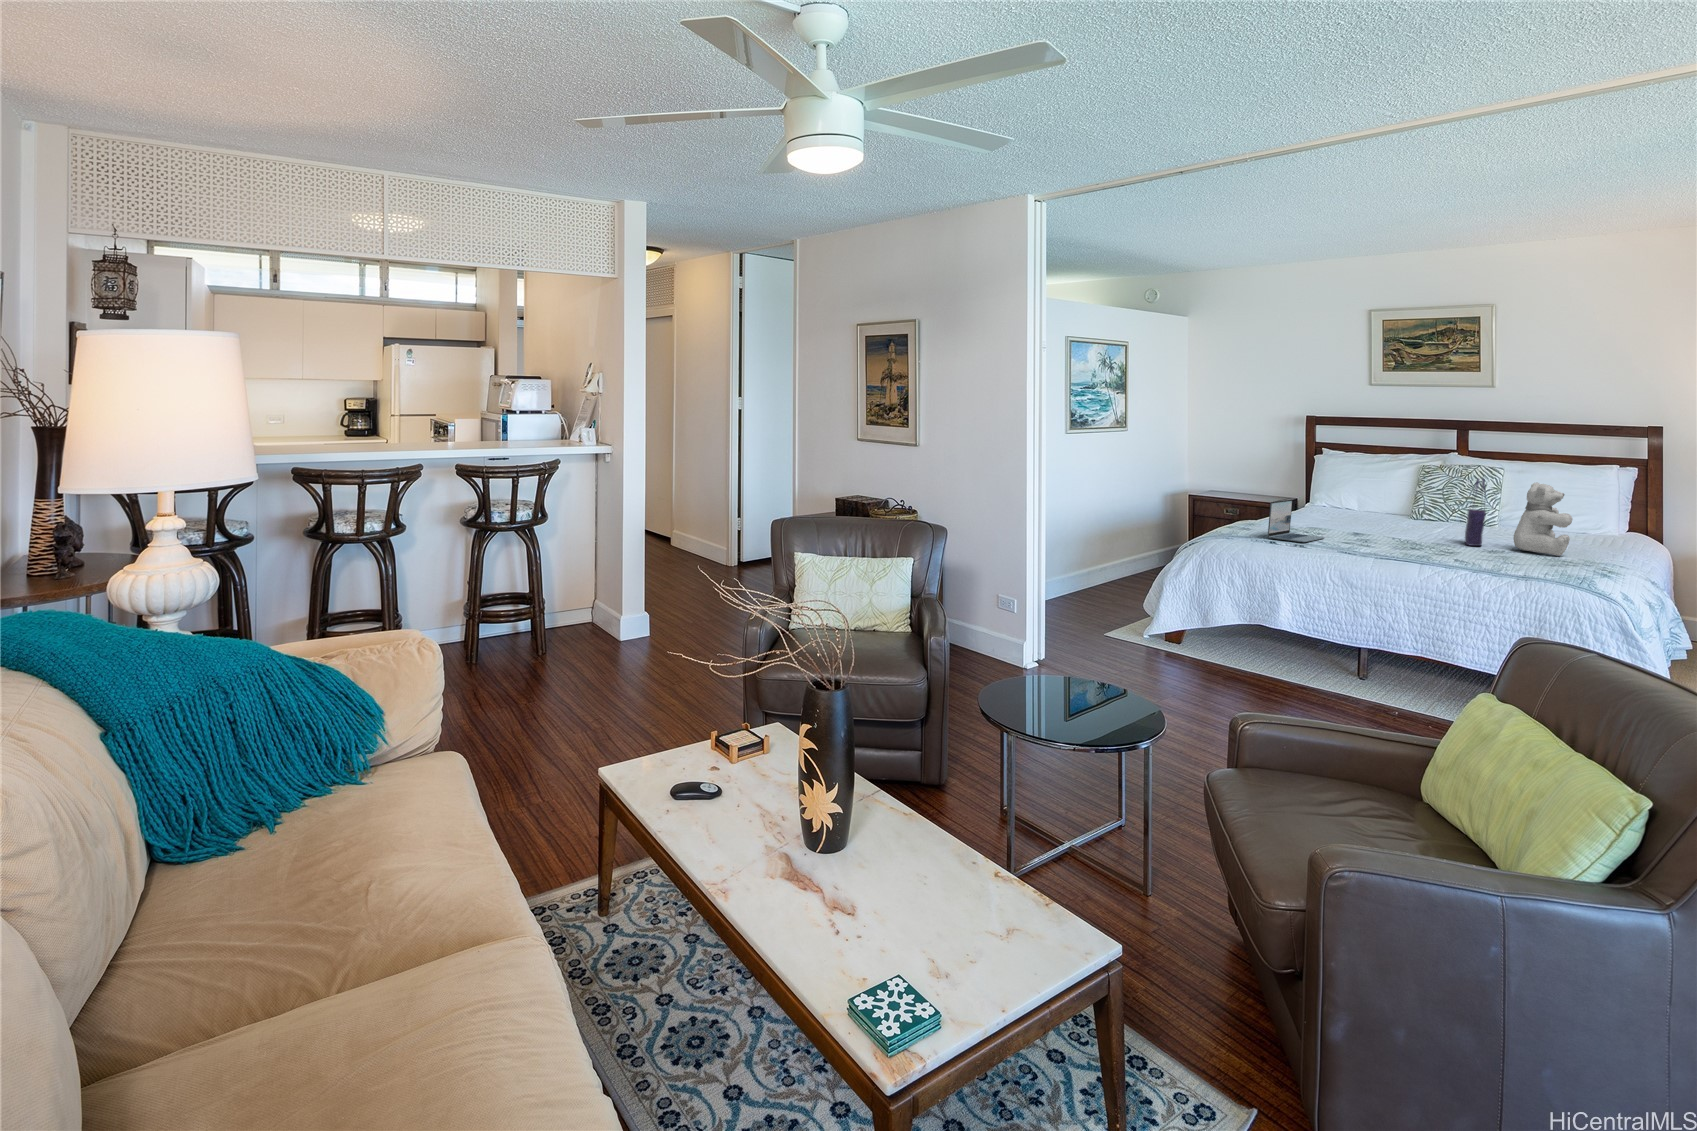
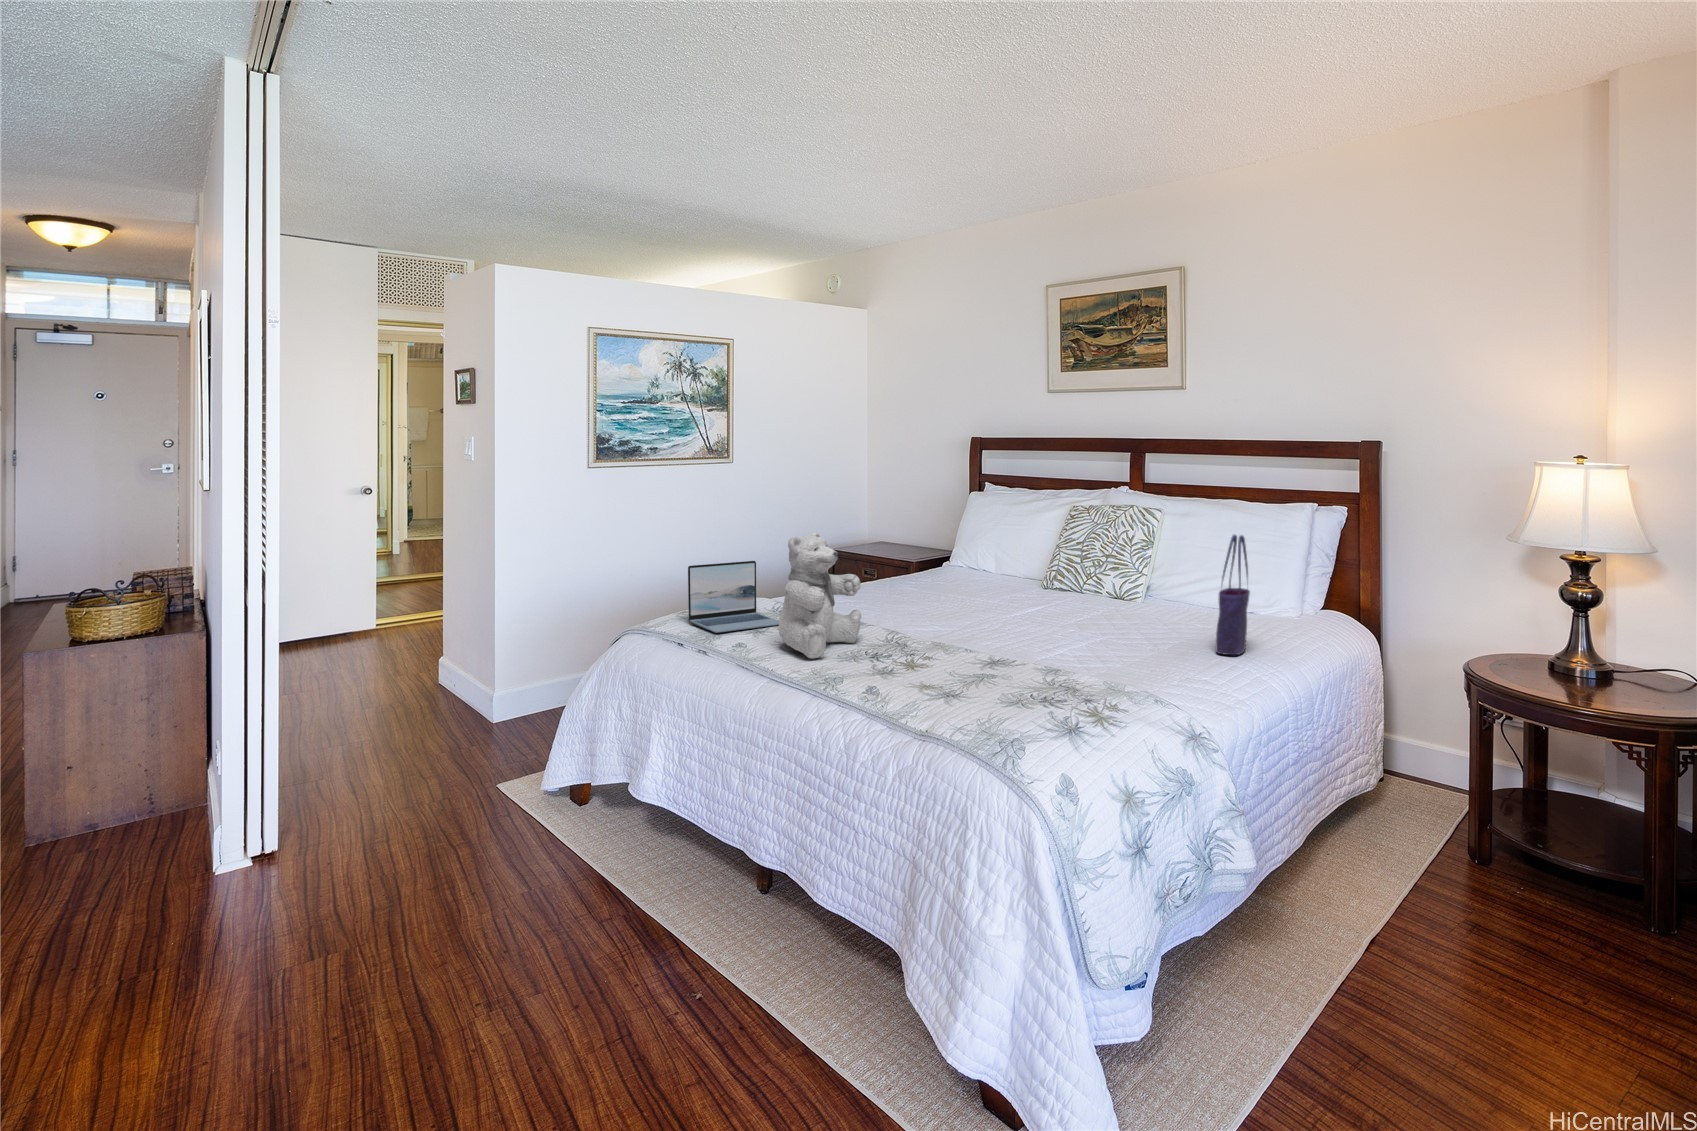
tote bag: present [1465,479,1486,546] -> present [1216,535,1250,655]
teddy bear: present [1513,482,1573,556] -> present [779,533,861,658]

